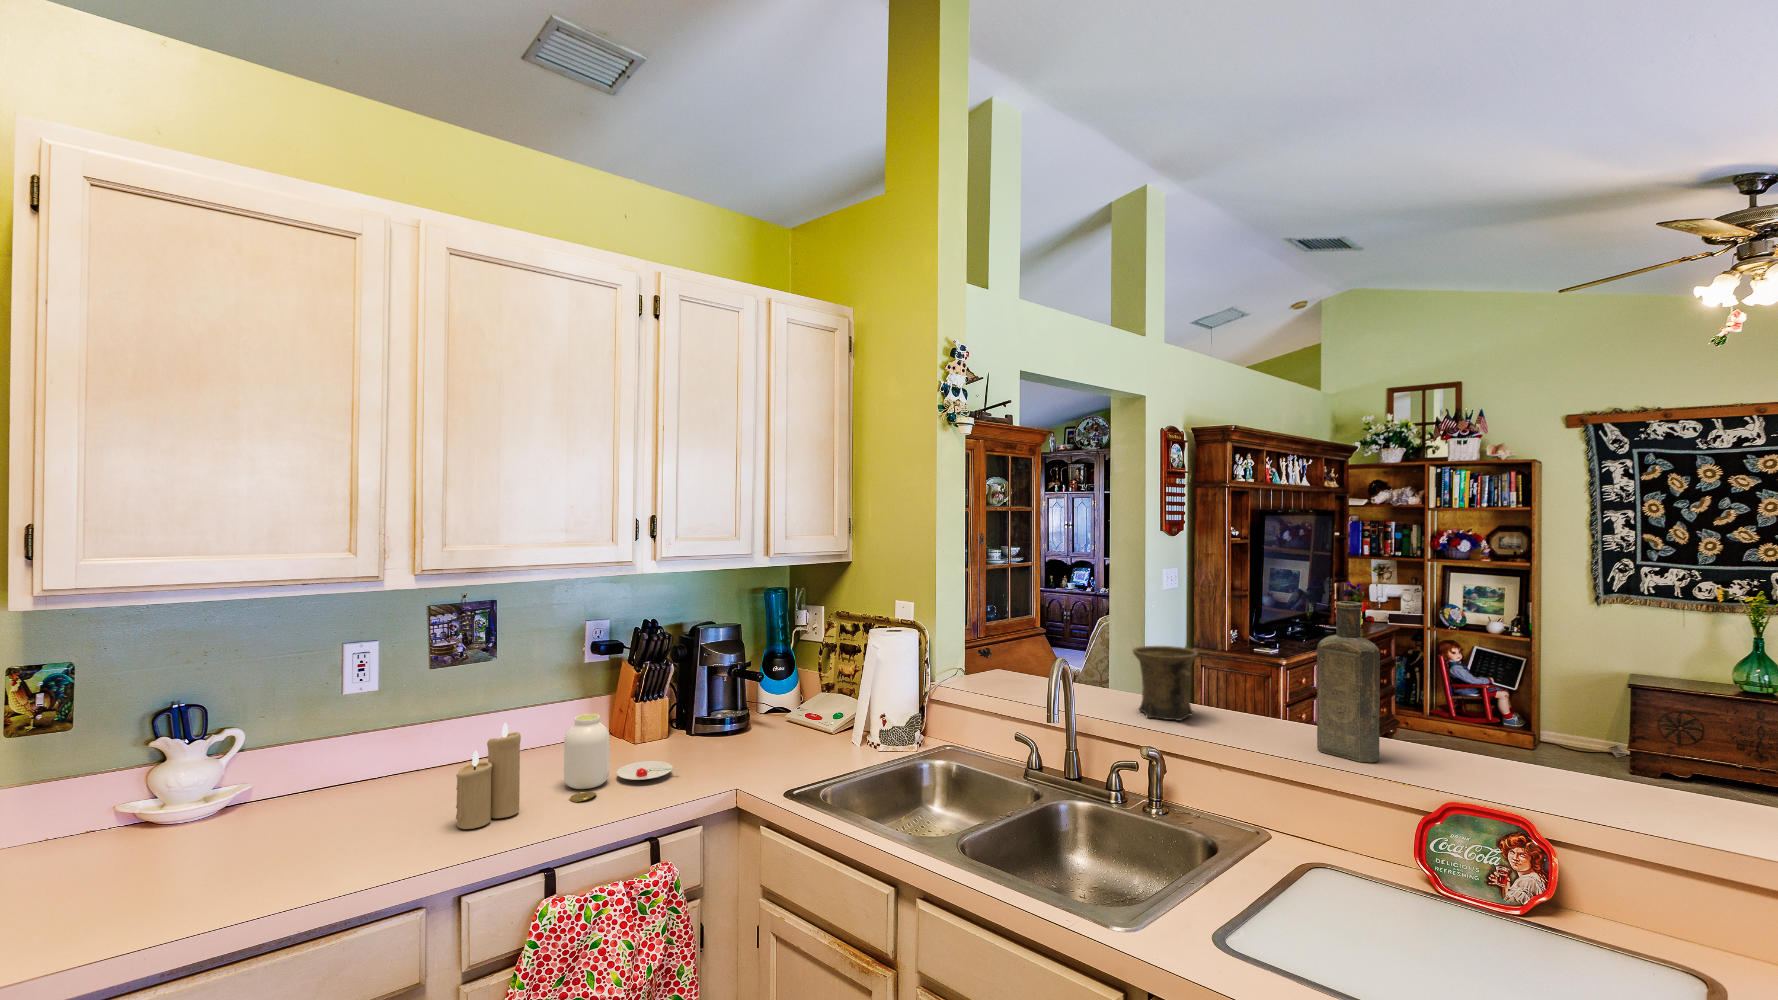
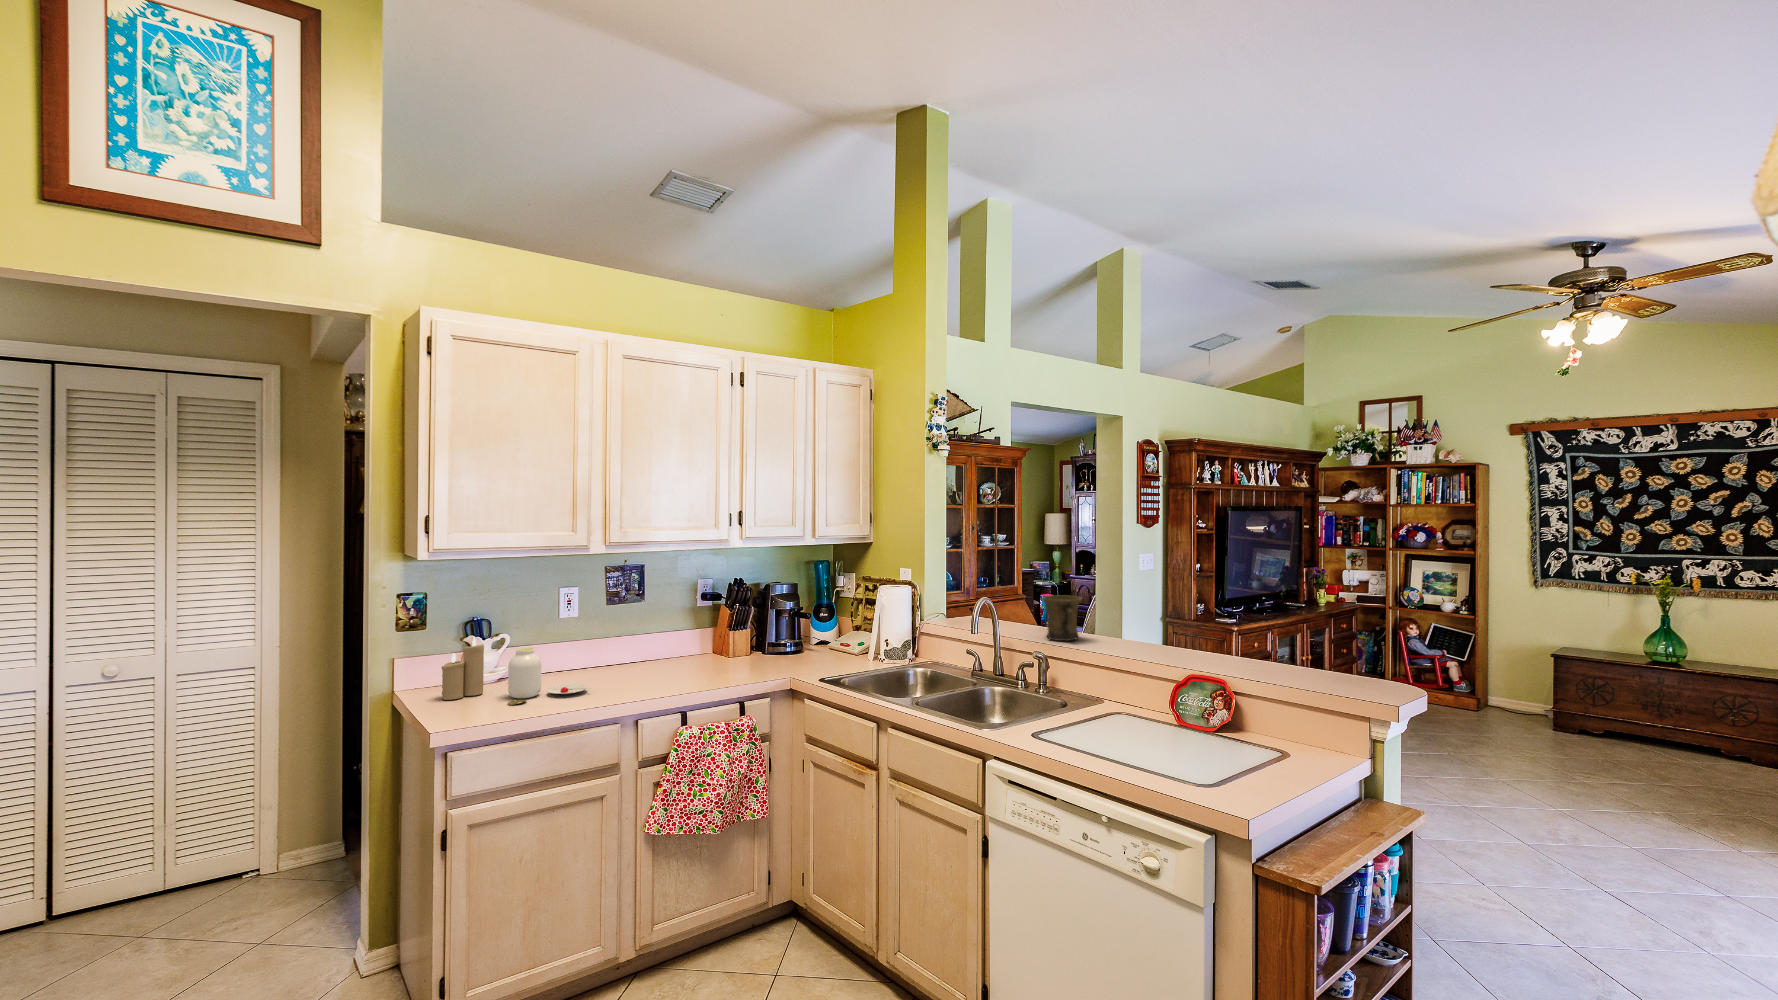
bottle: present [1317,601,1380,762] -> none [1140,563,1173,660]
jar: present [564,714,679,802] -> present [507,648,591,705]
candle: present [456,723,521,829] -> present [442,638,484,700]

